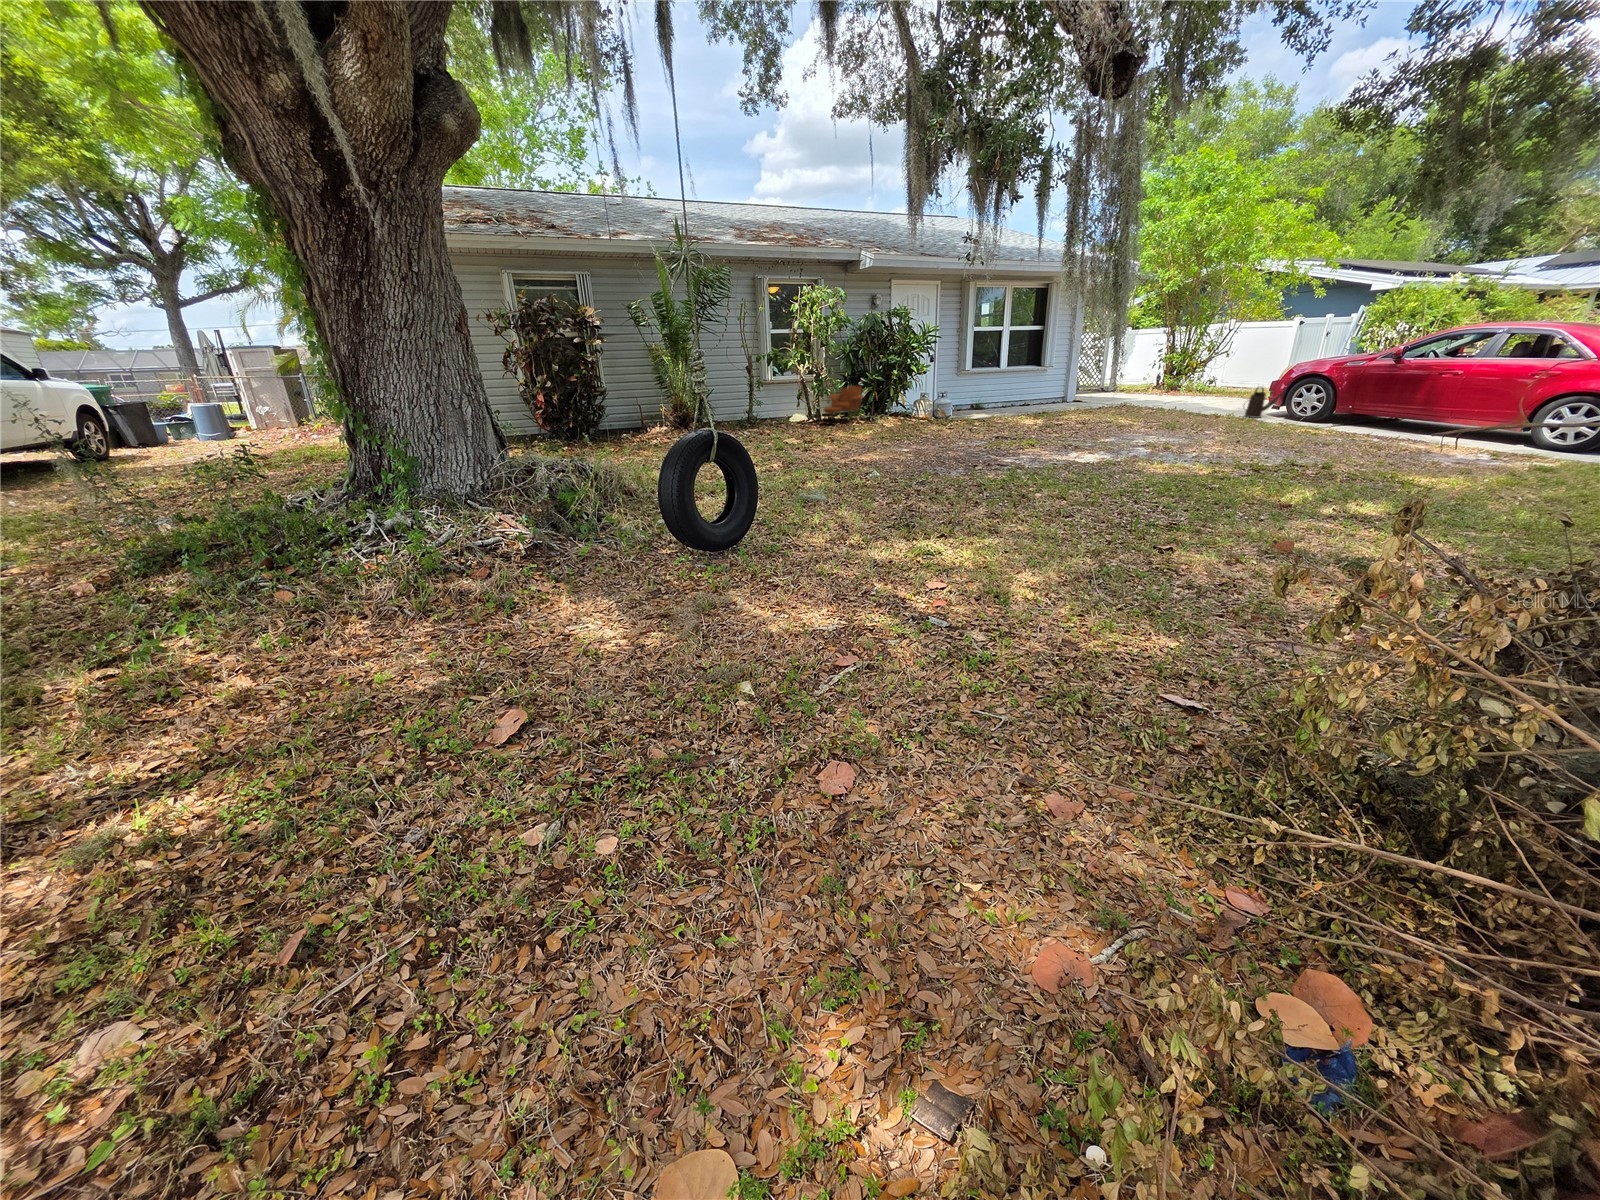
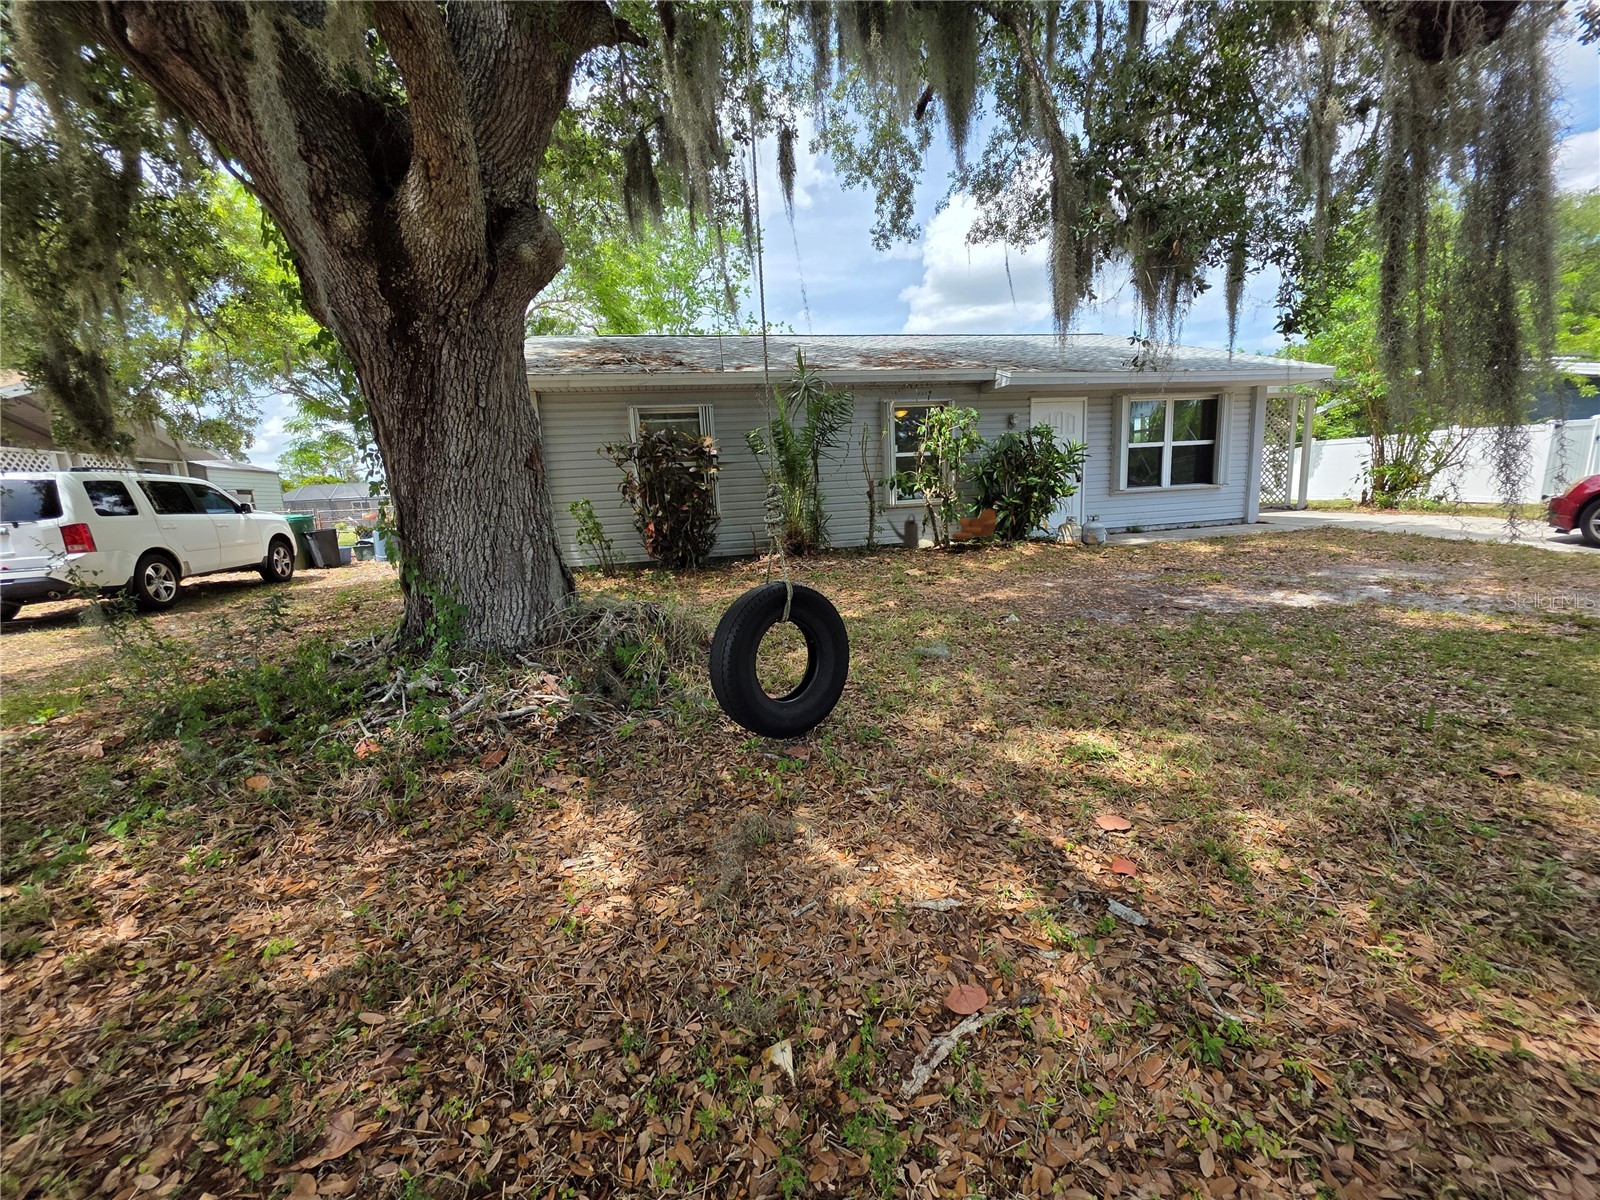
watering can: present [1243,387,1284,418] -> present [888,514,919,548]

